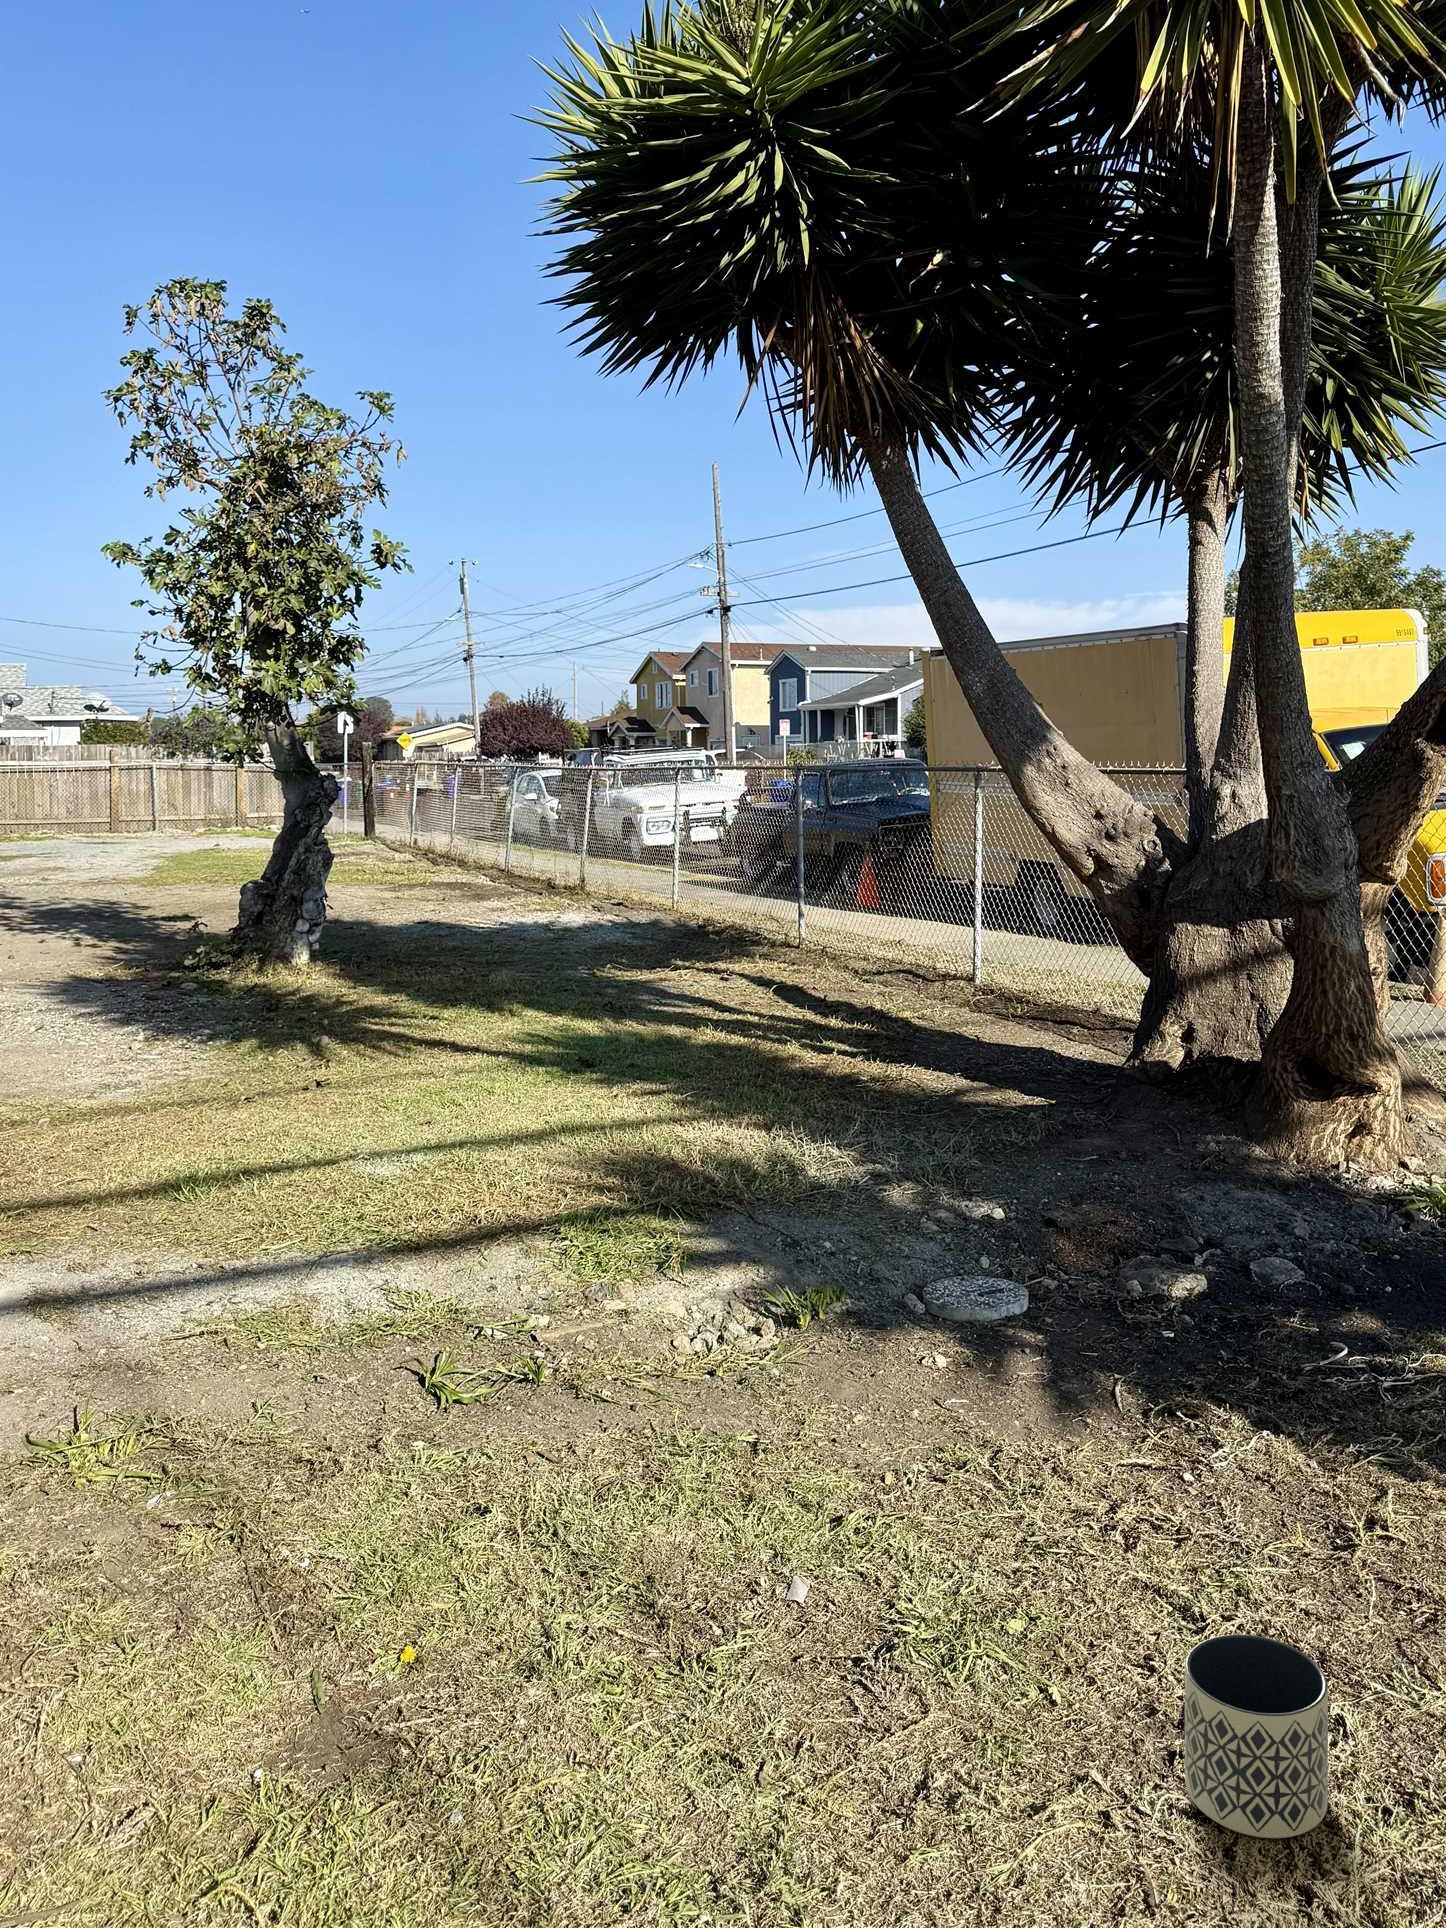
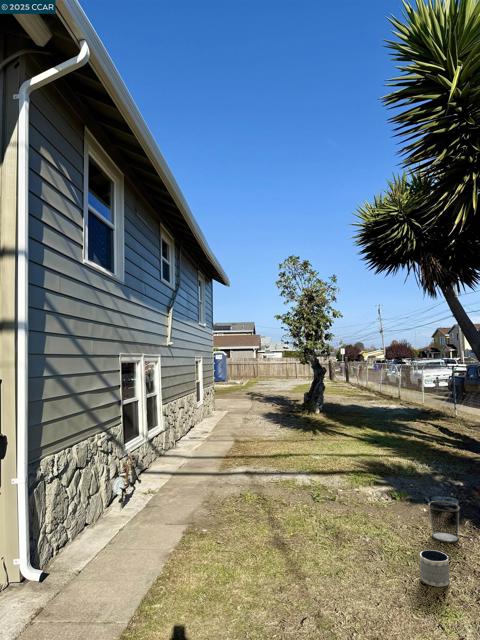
trash can: none [1048,1333,1185,1525] -> present [428,501,460,543]

